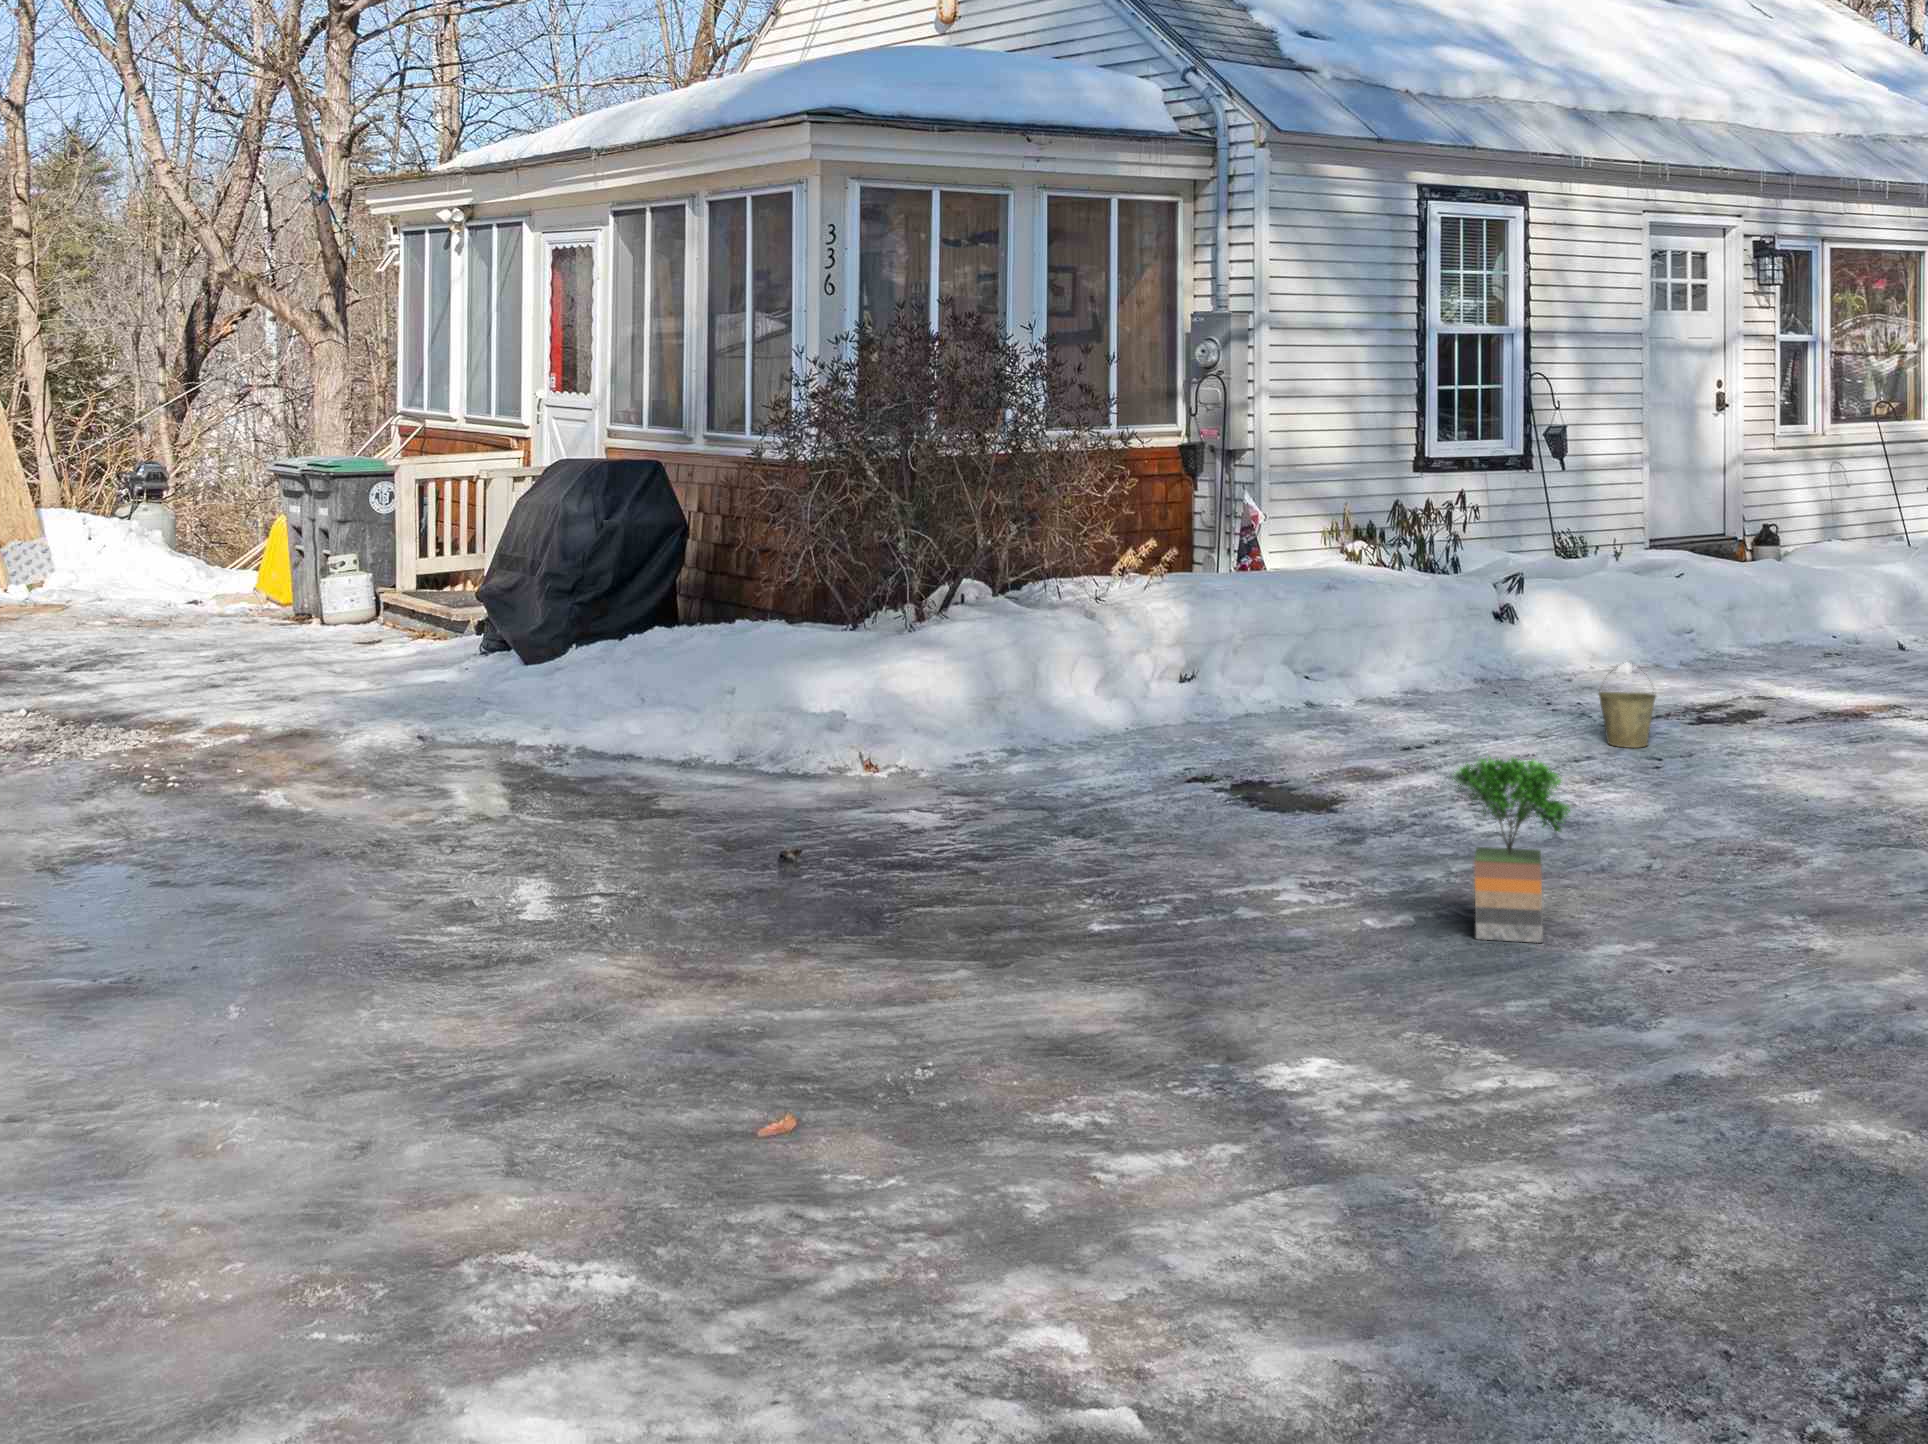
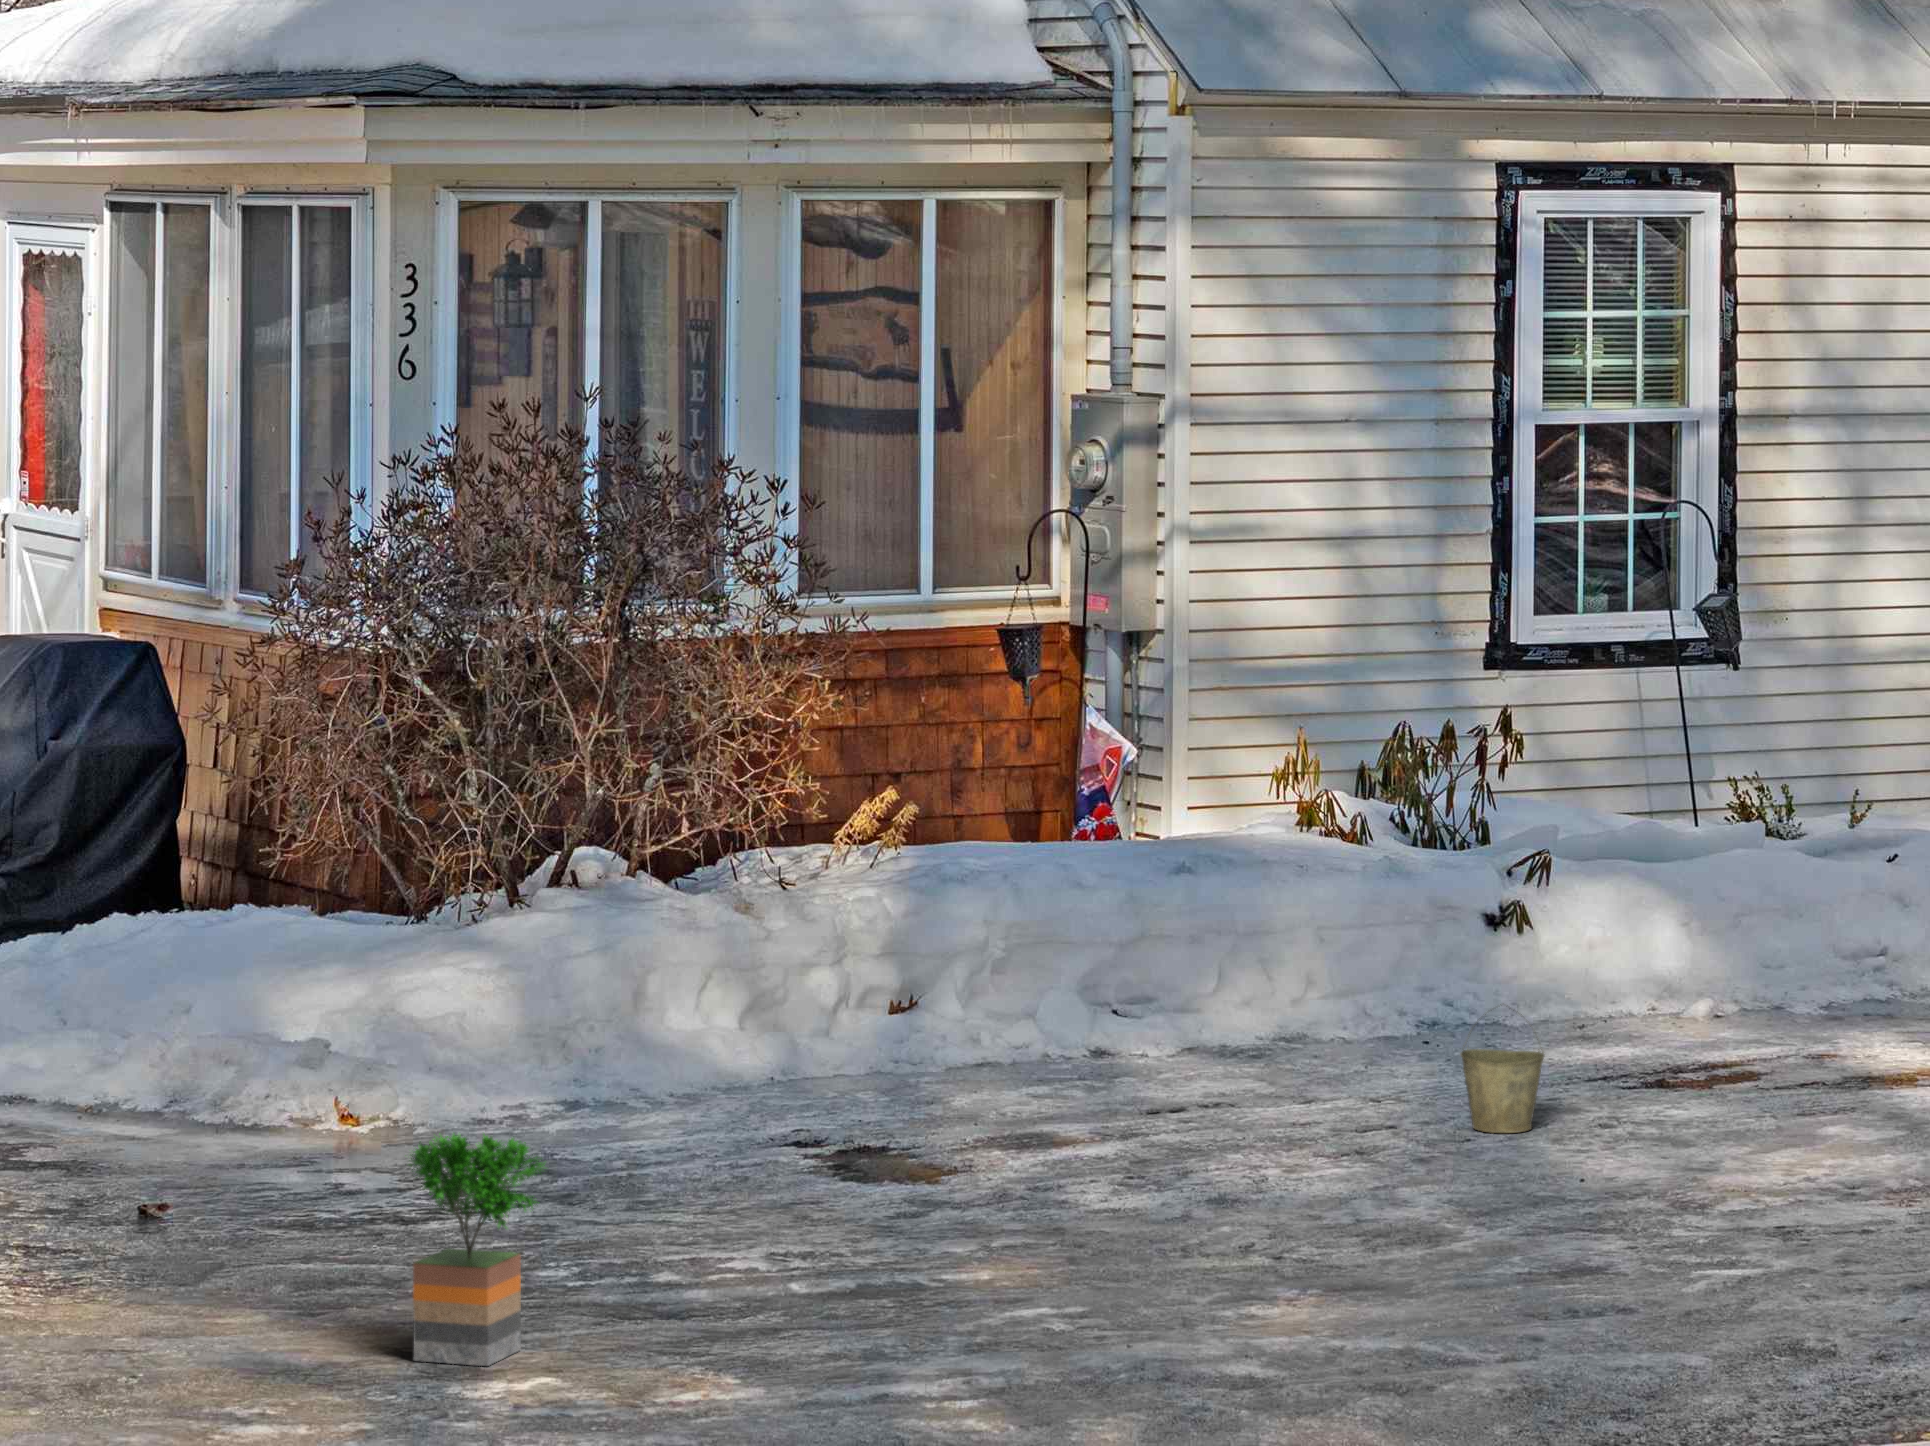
potted tree: present [1452,757,1570,943] -> present [409,1134,545,1366]

